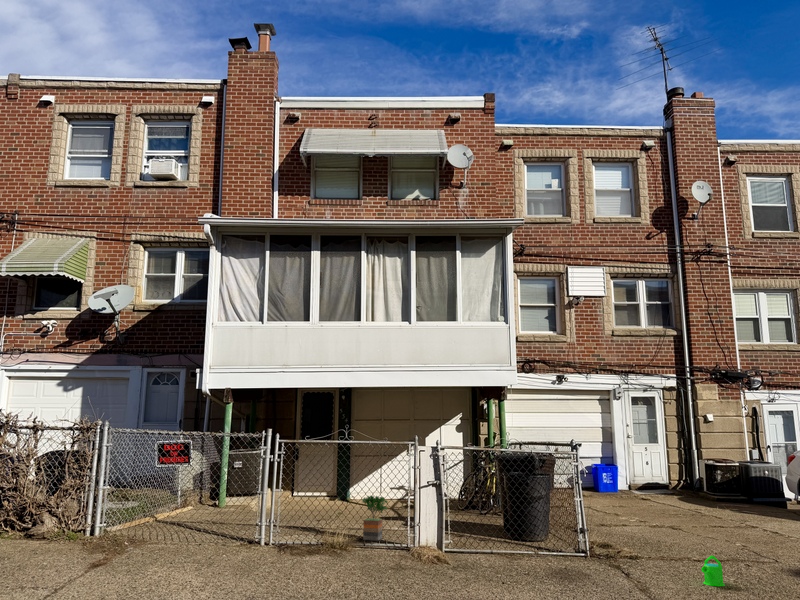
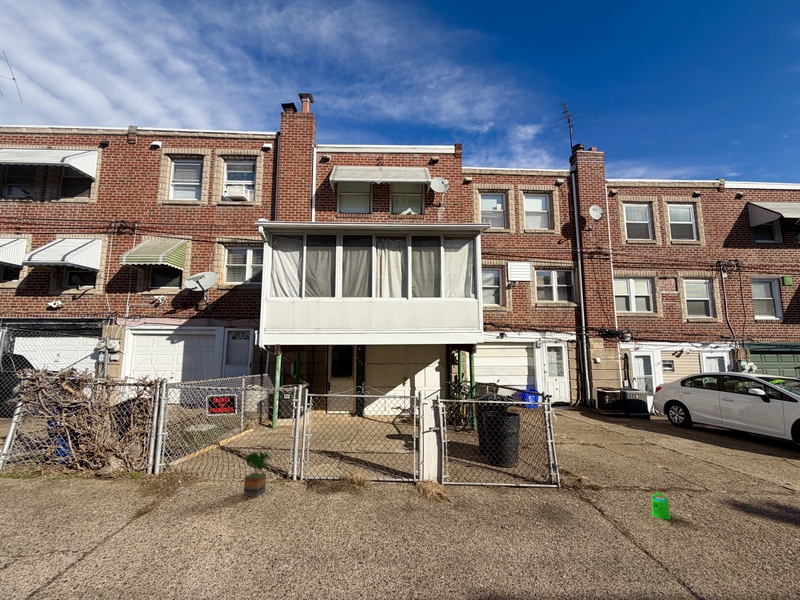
potted tree: present [362,496,387,541] -> present [244,452,271,497]

